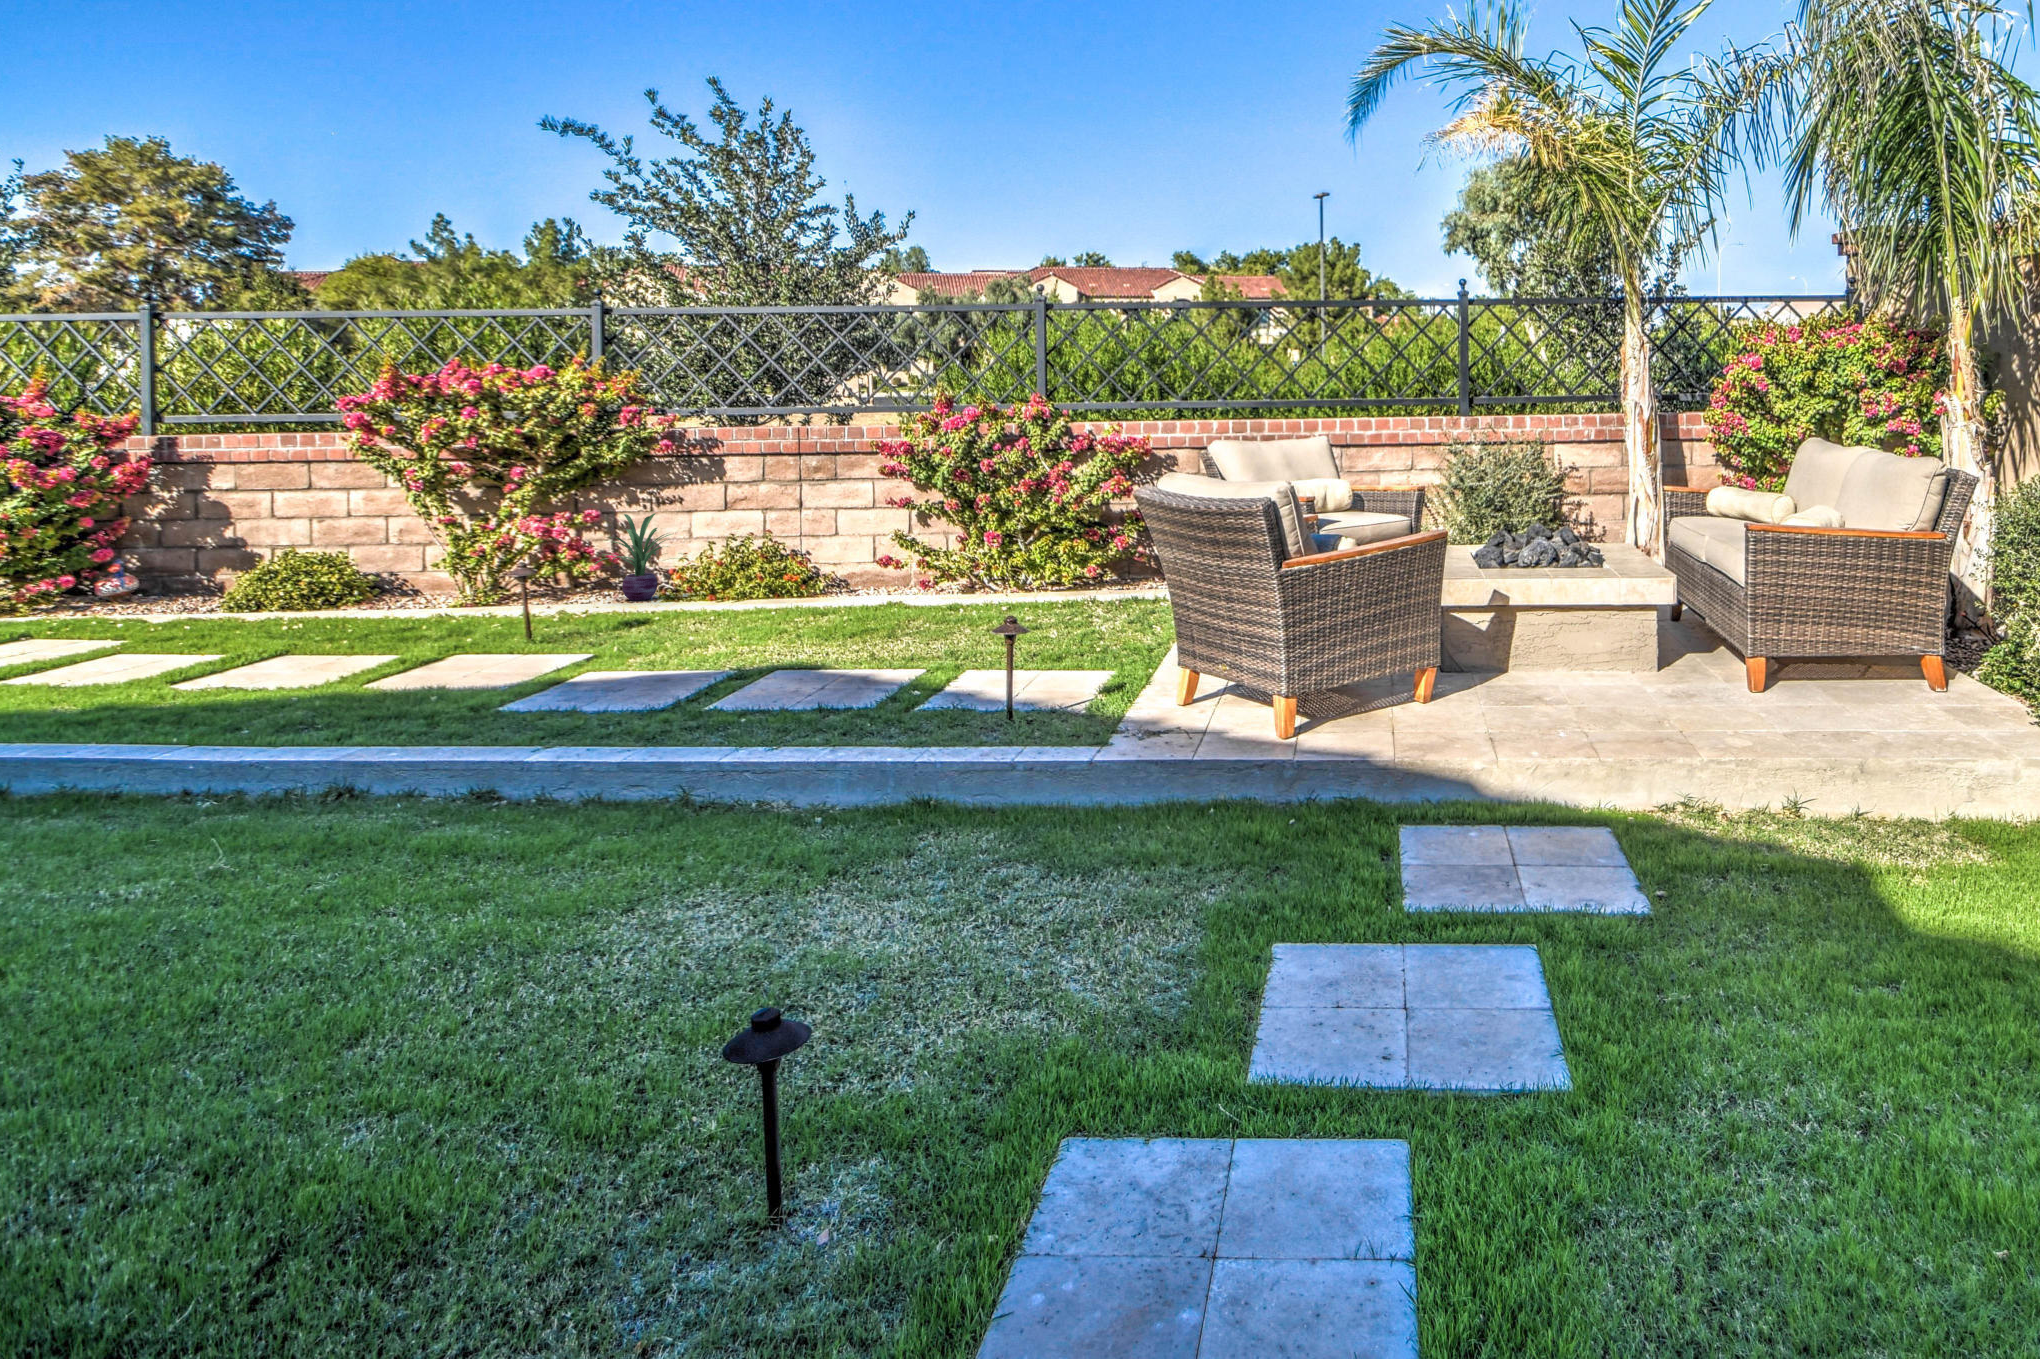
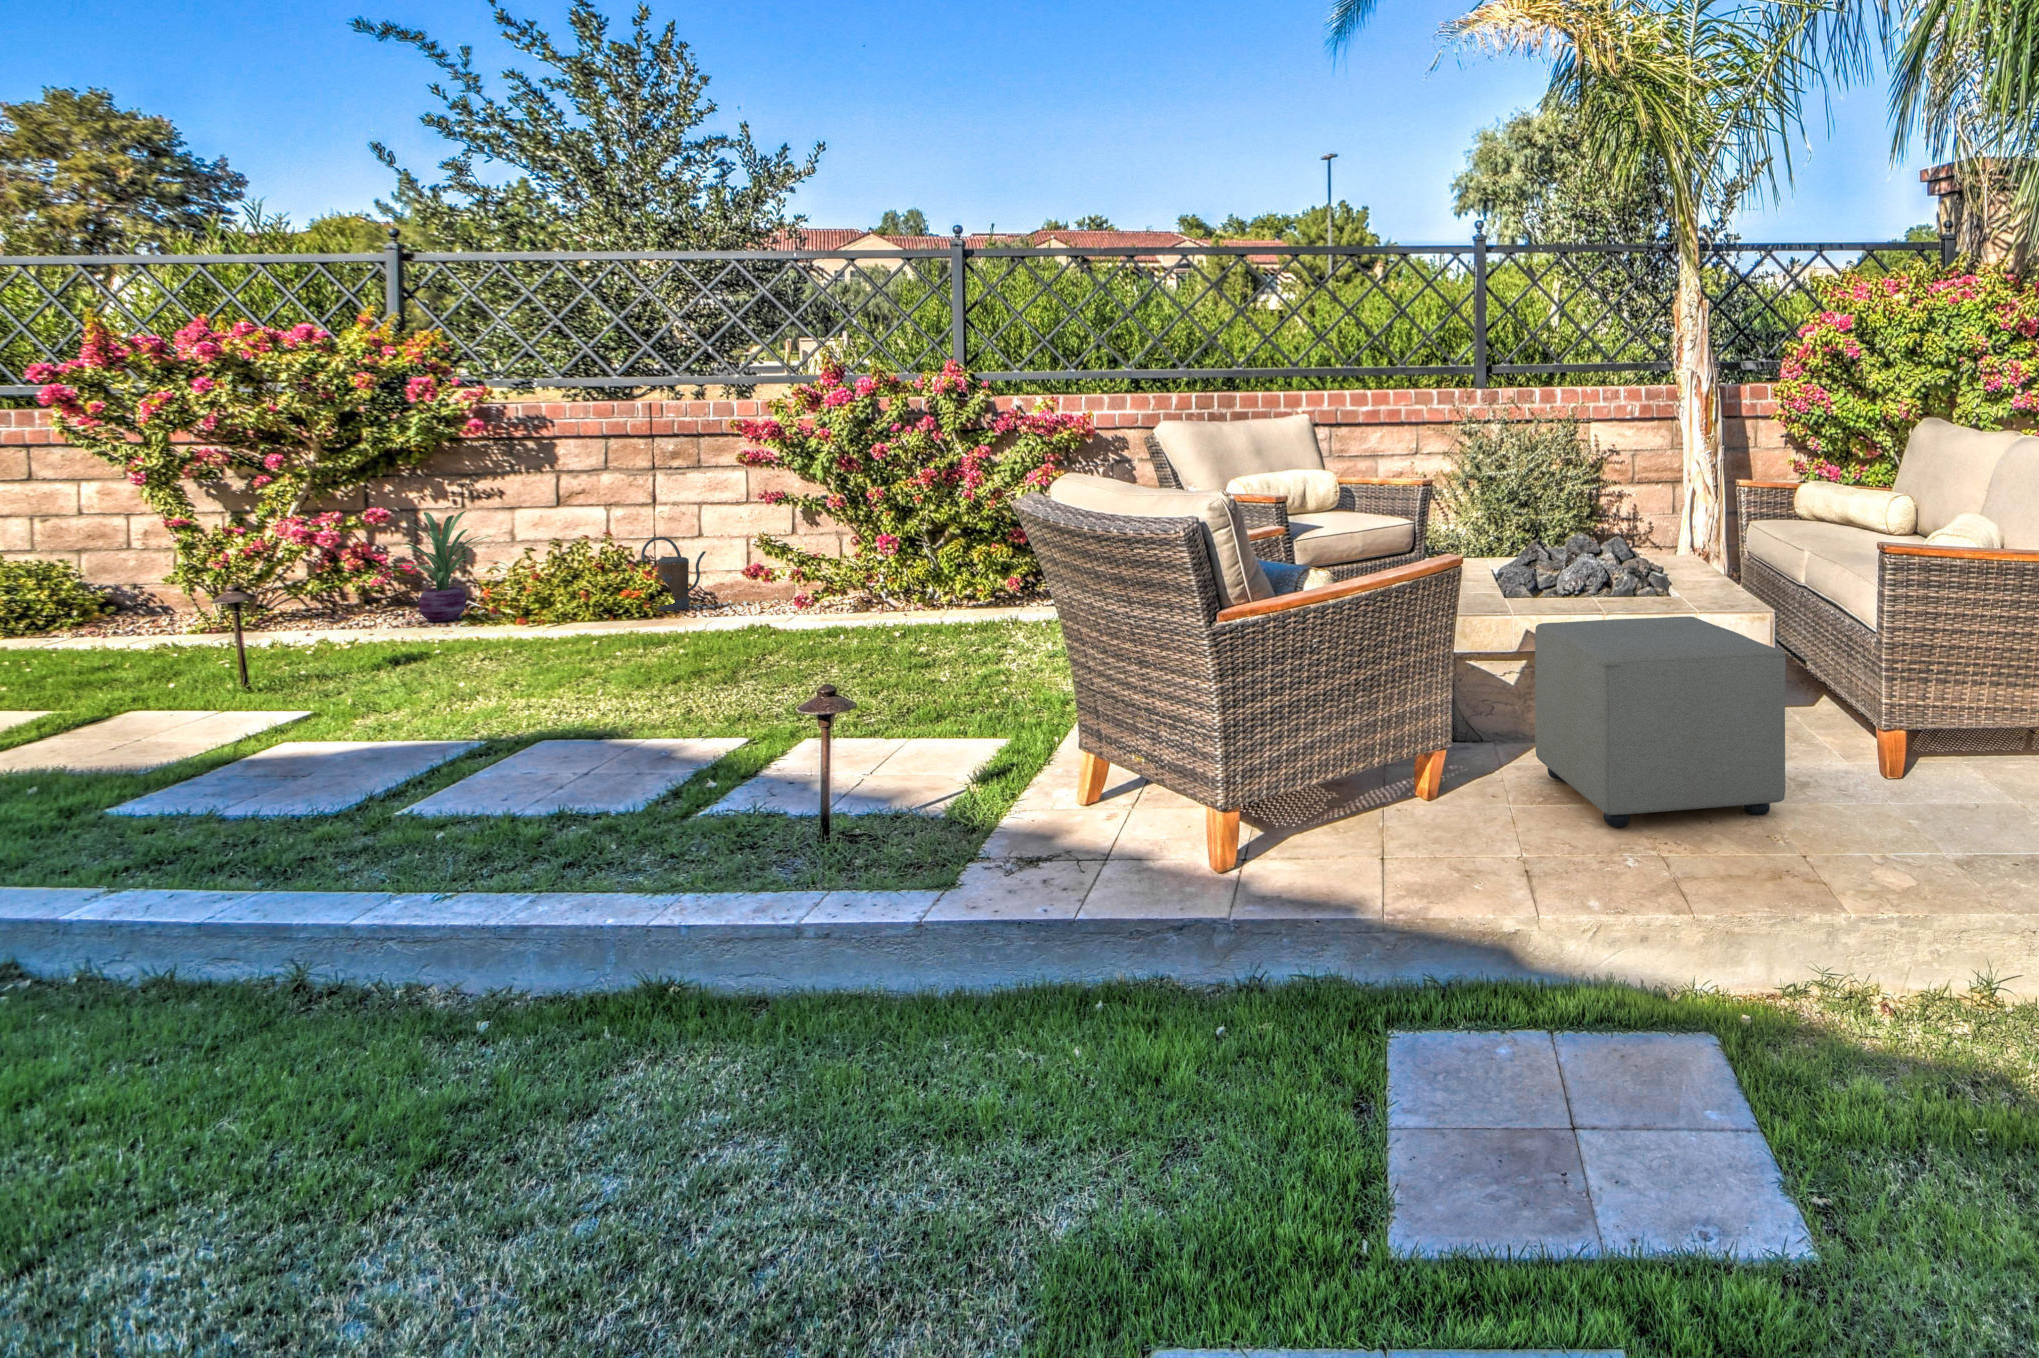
watering can: none [791,534,843,593] -> present [641,537,706,610]
ottoman: none [1502,579,1675,718] -> present [1535,616,1786,827]

